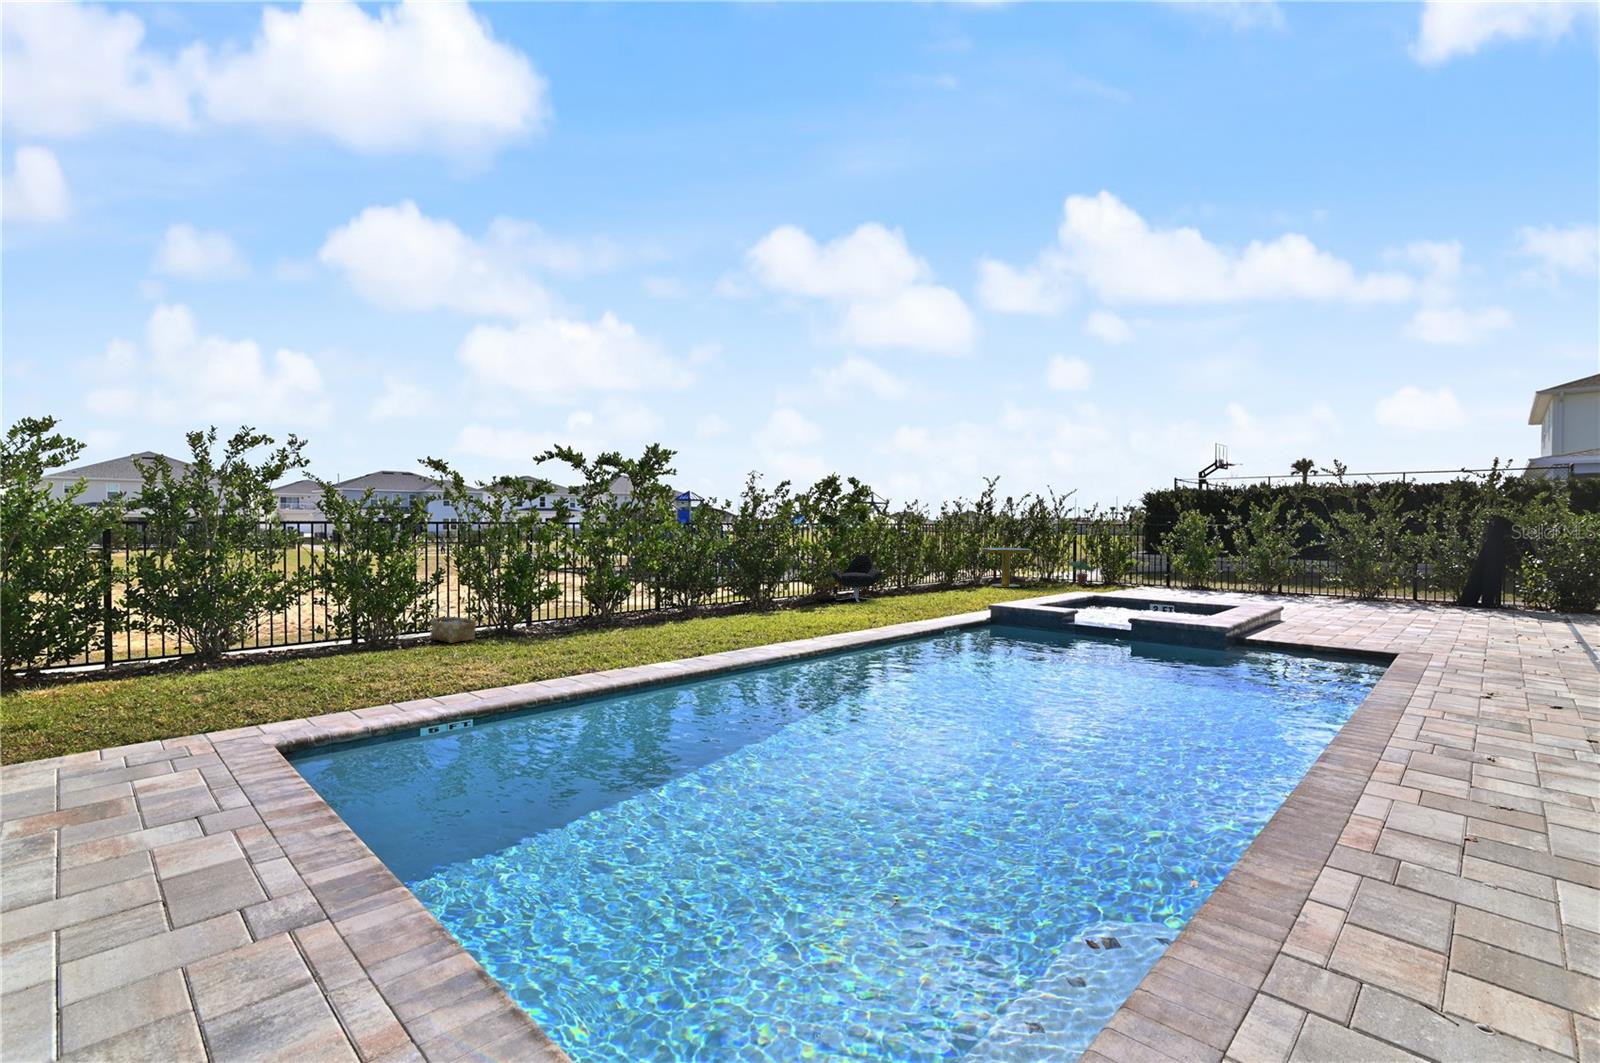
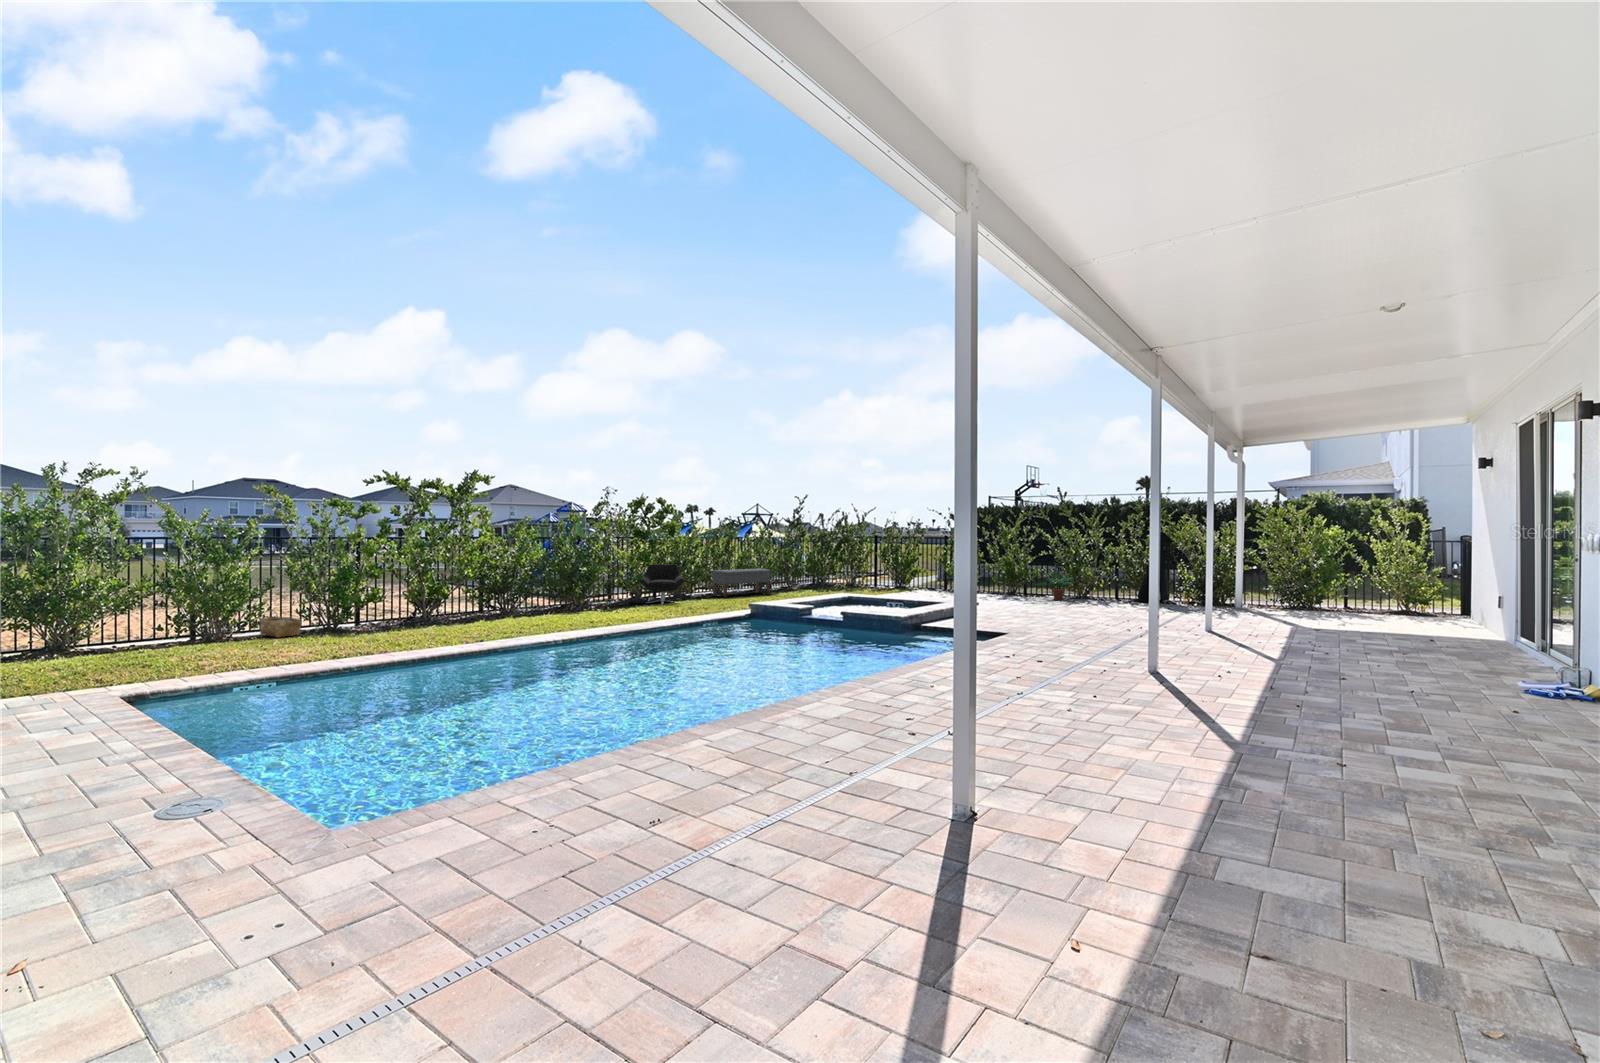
side table: present [982,548,1031,587] -> none [787,558,828,592]
potted plant: present [1067,557,1095,585] -> present [1033,571,1074,600]
bench: none [902,560,968,593] -> present [712,568,771,597]

